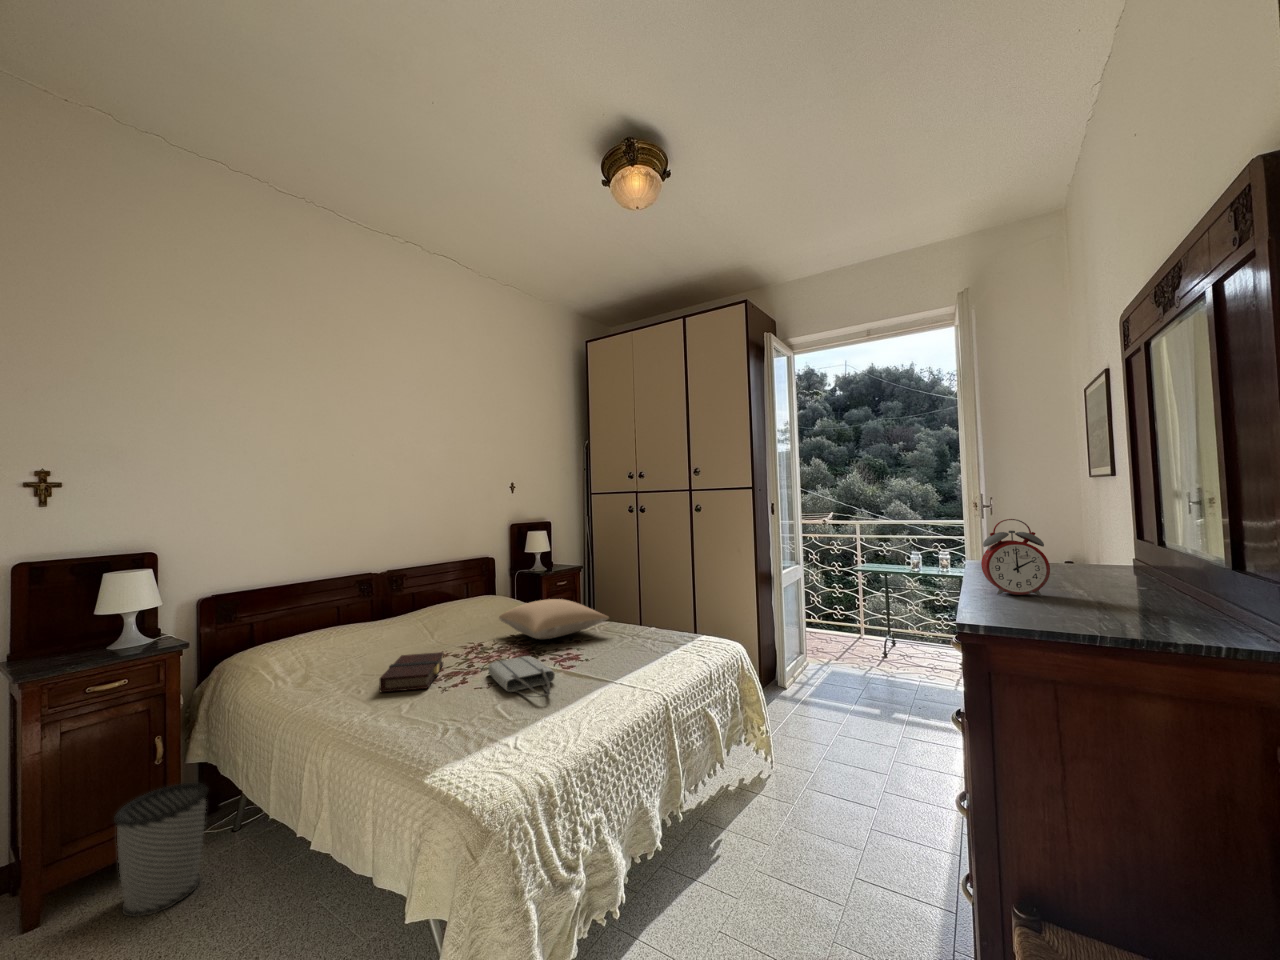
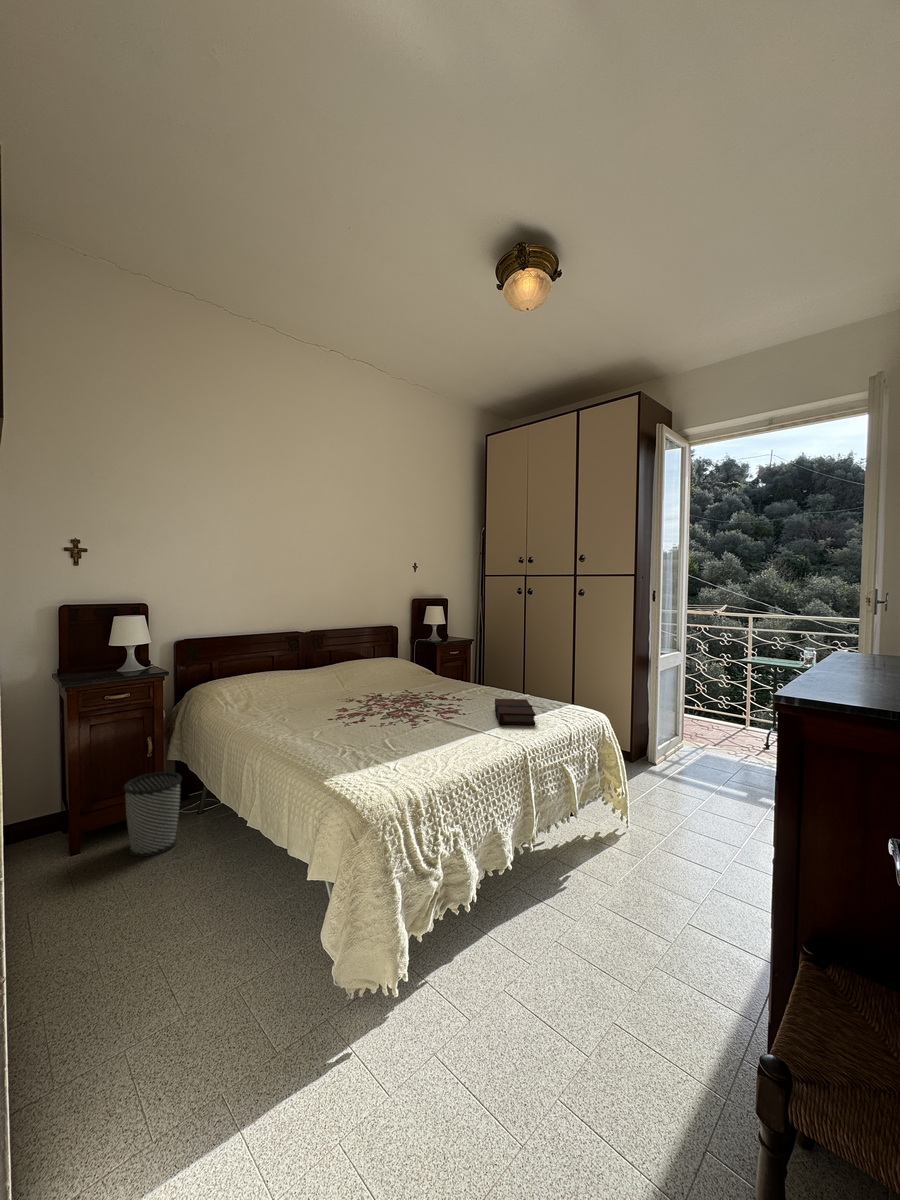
alarm clock: present [981,519,1050,596] -> none [819,607,886,681]
pillow: present [499,599,609,639] -> none [396,664,488,696]
book: present [379,652,443,692] -> present [495,699,536,725]
tote bag: present [488,656,555,697] -> none [382,706,434,737]

